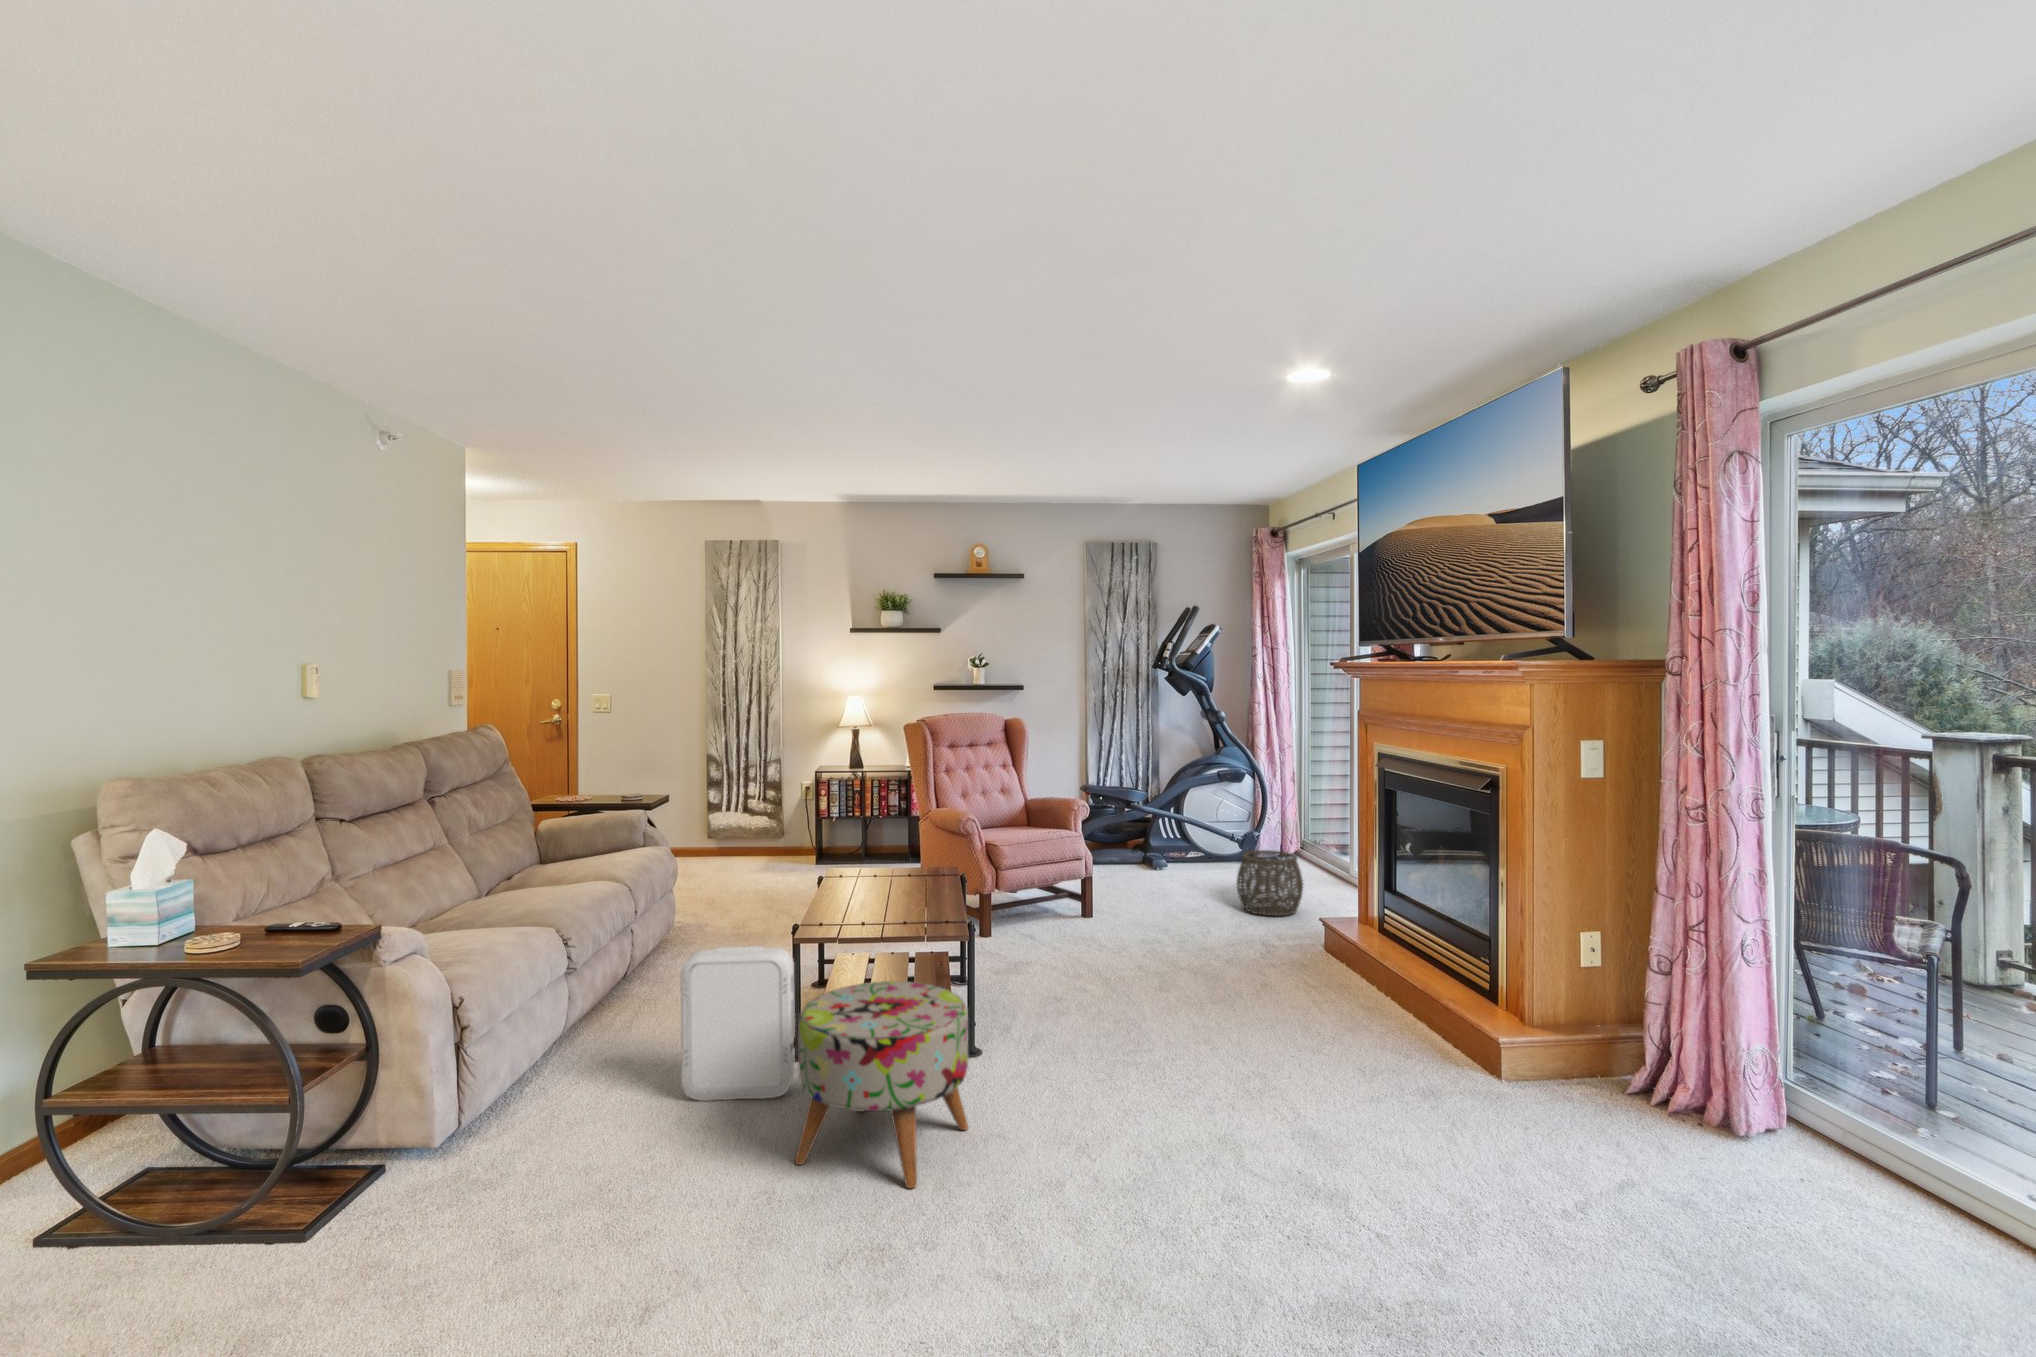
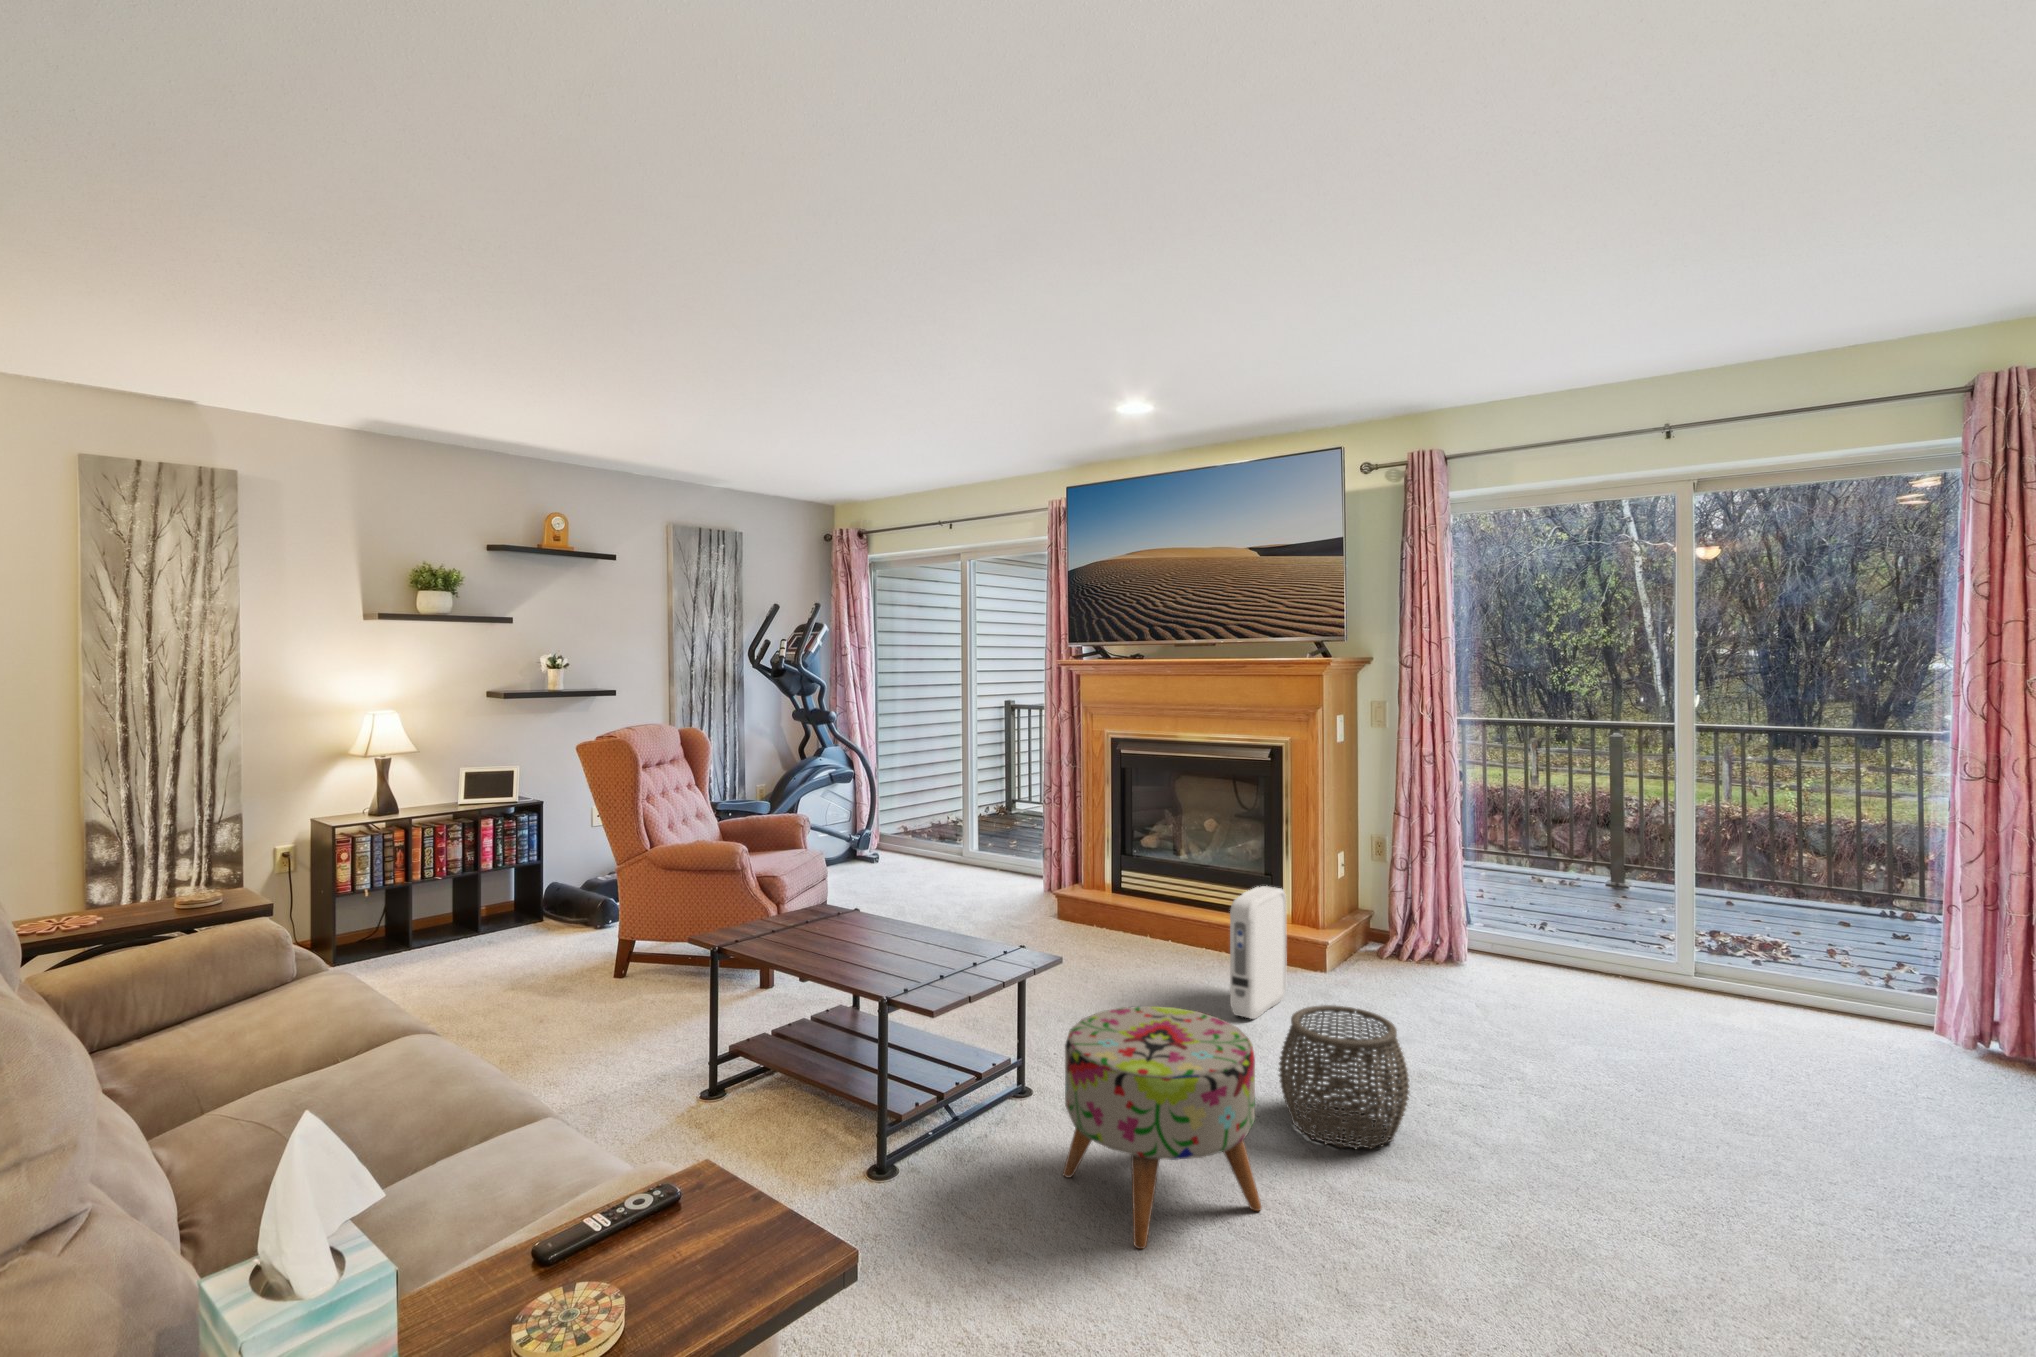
woven basket: present [1237,850,1303,916] -> present [1279,1005,1410,1149]
air purifier: present [680,946,795,1101] -> present [1230,886,1286,1019]

